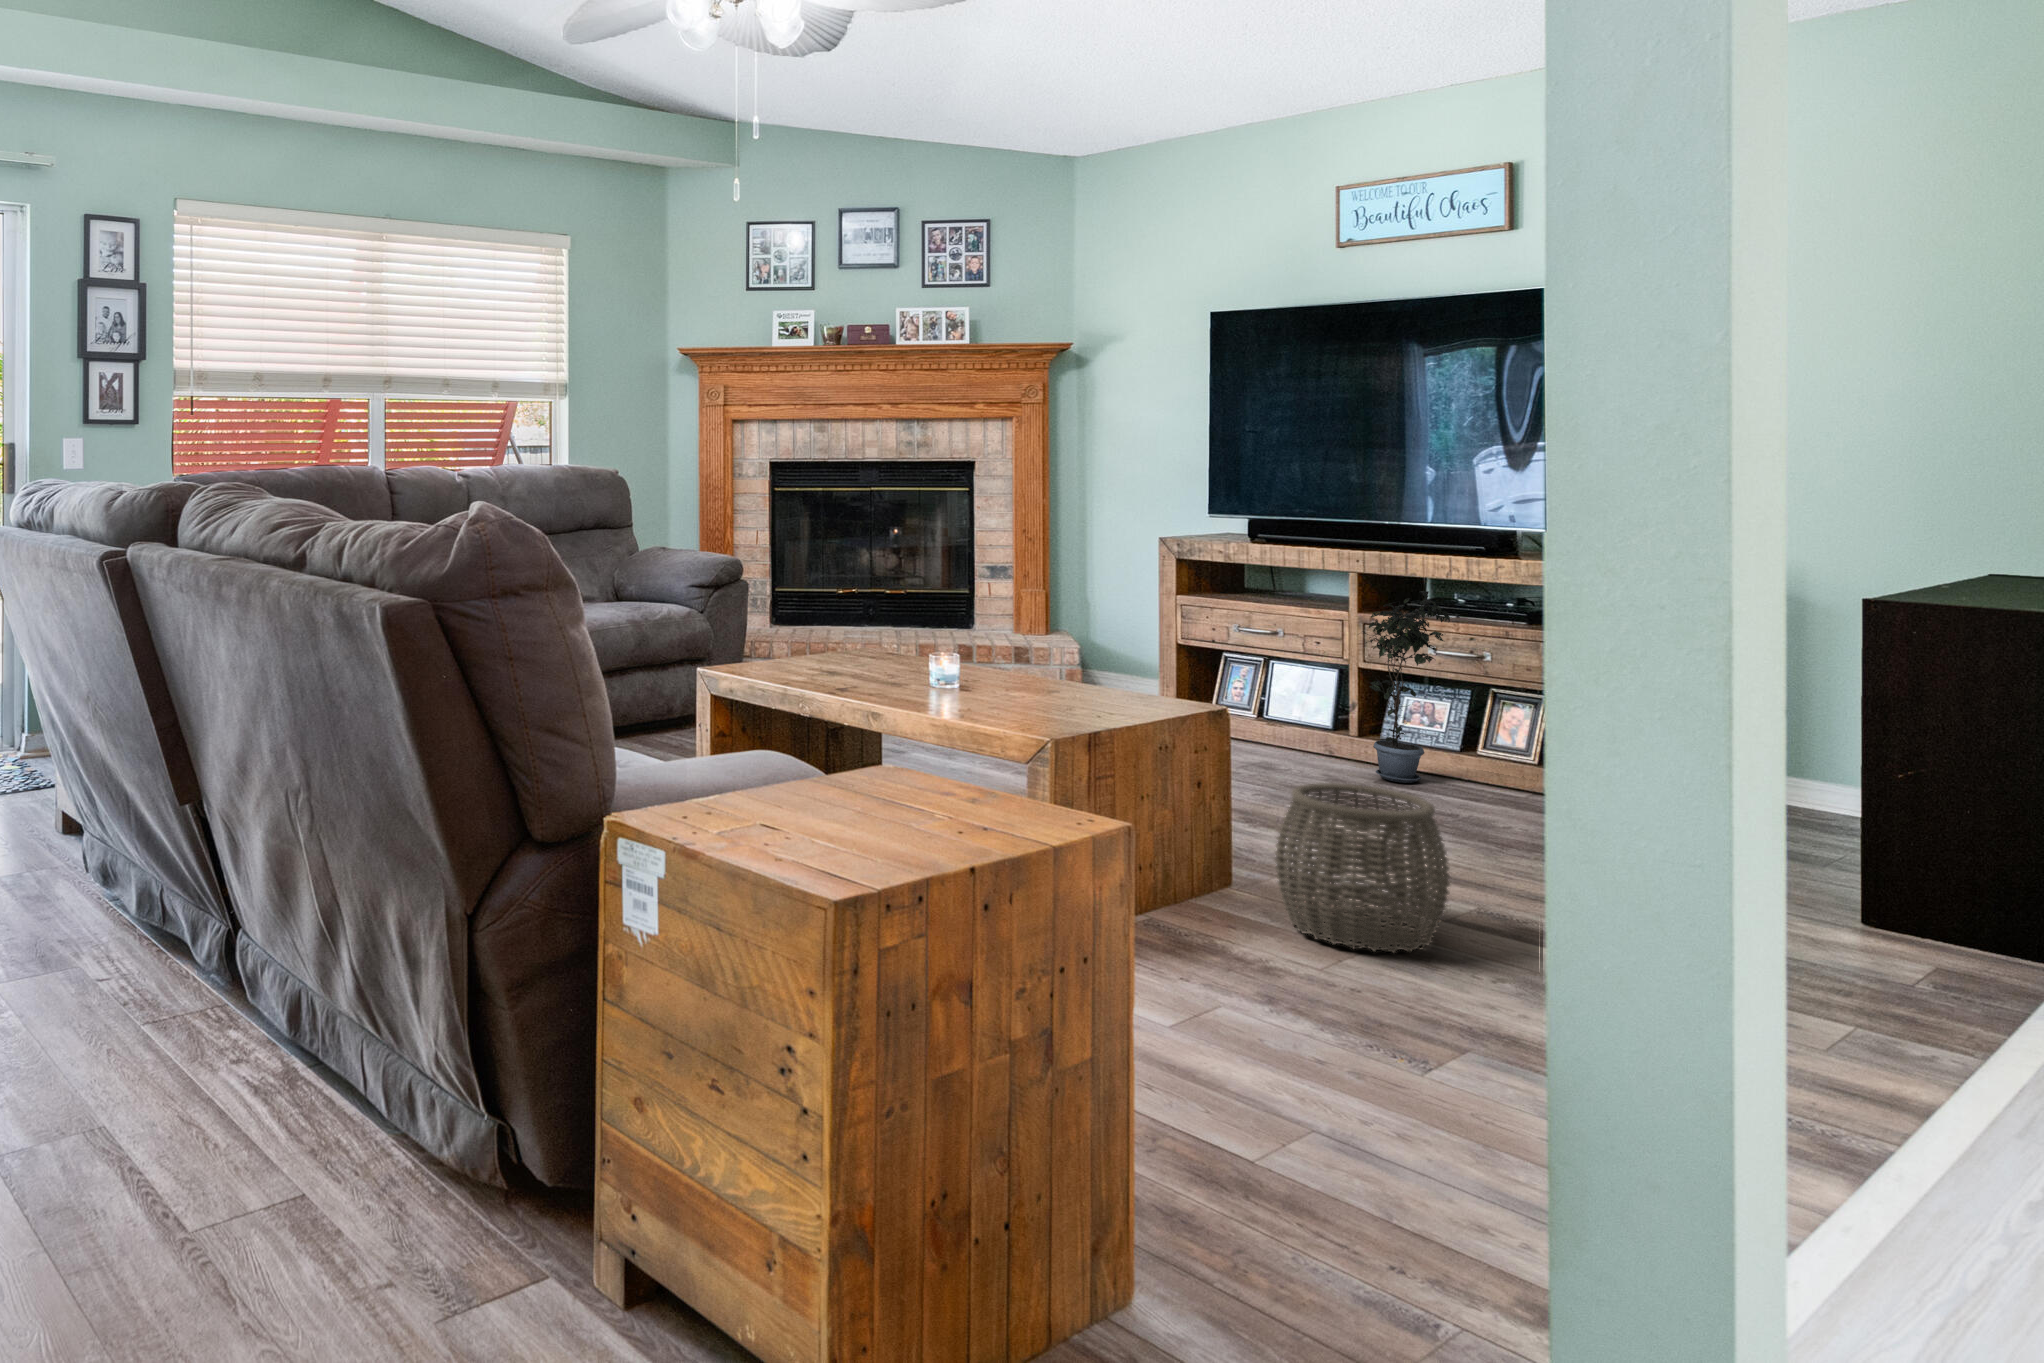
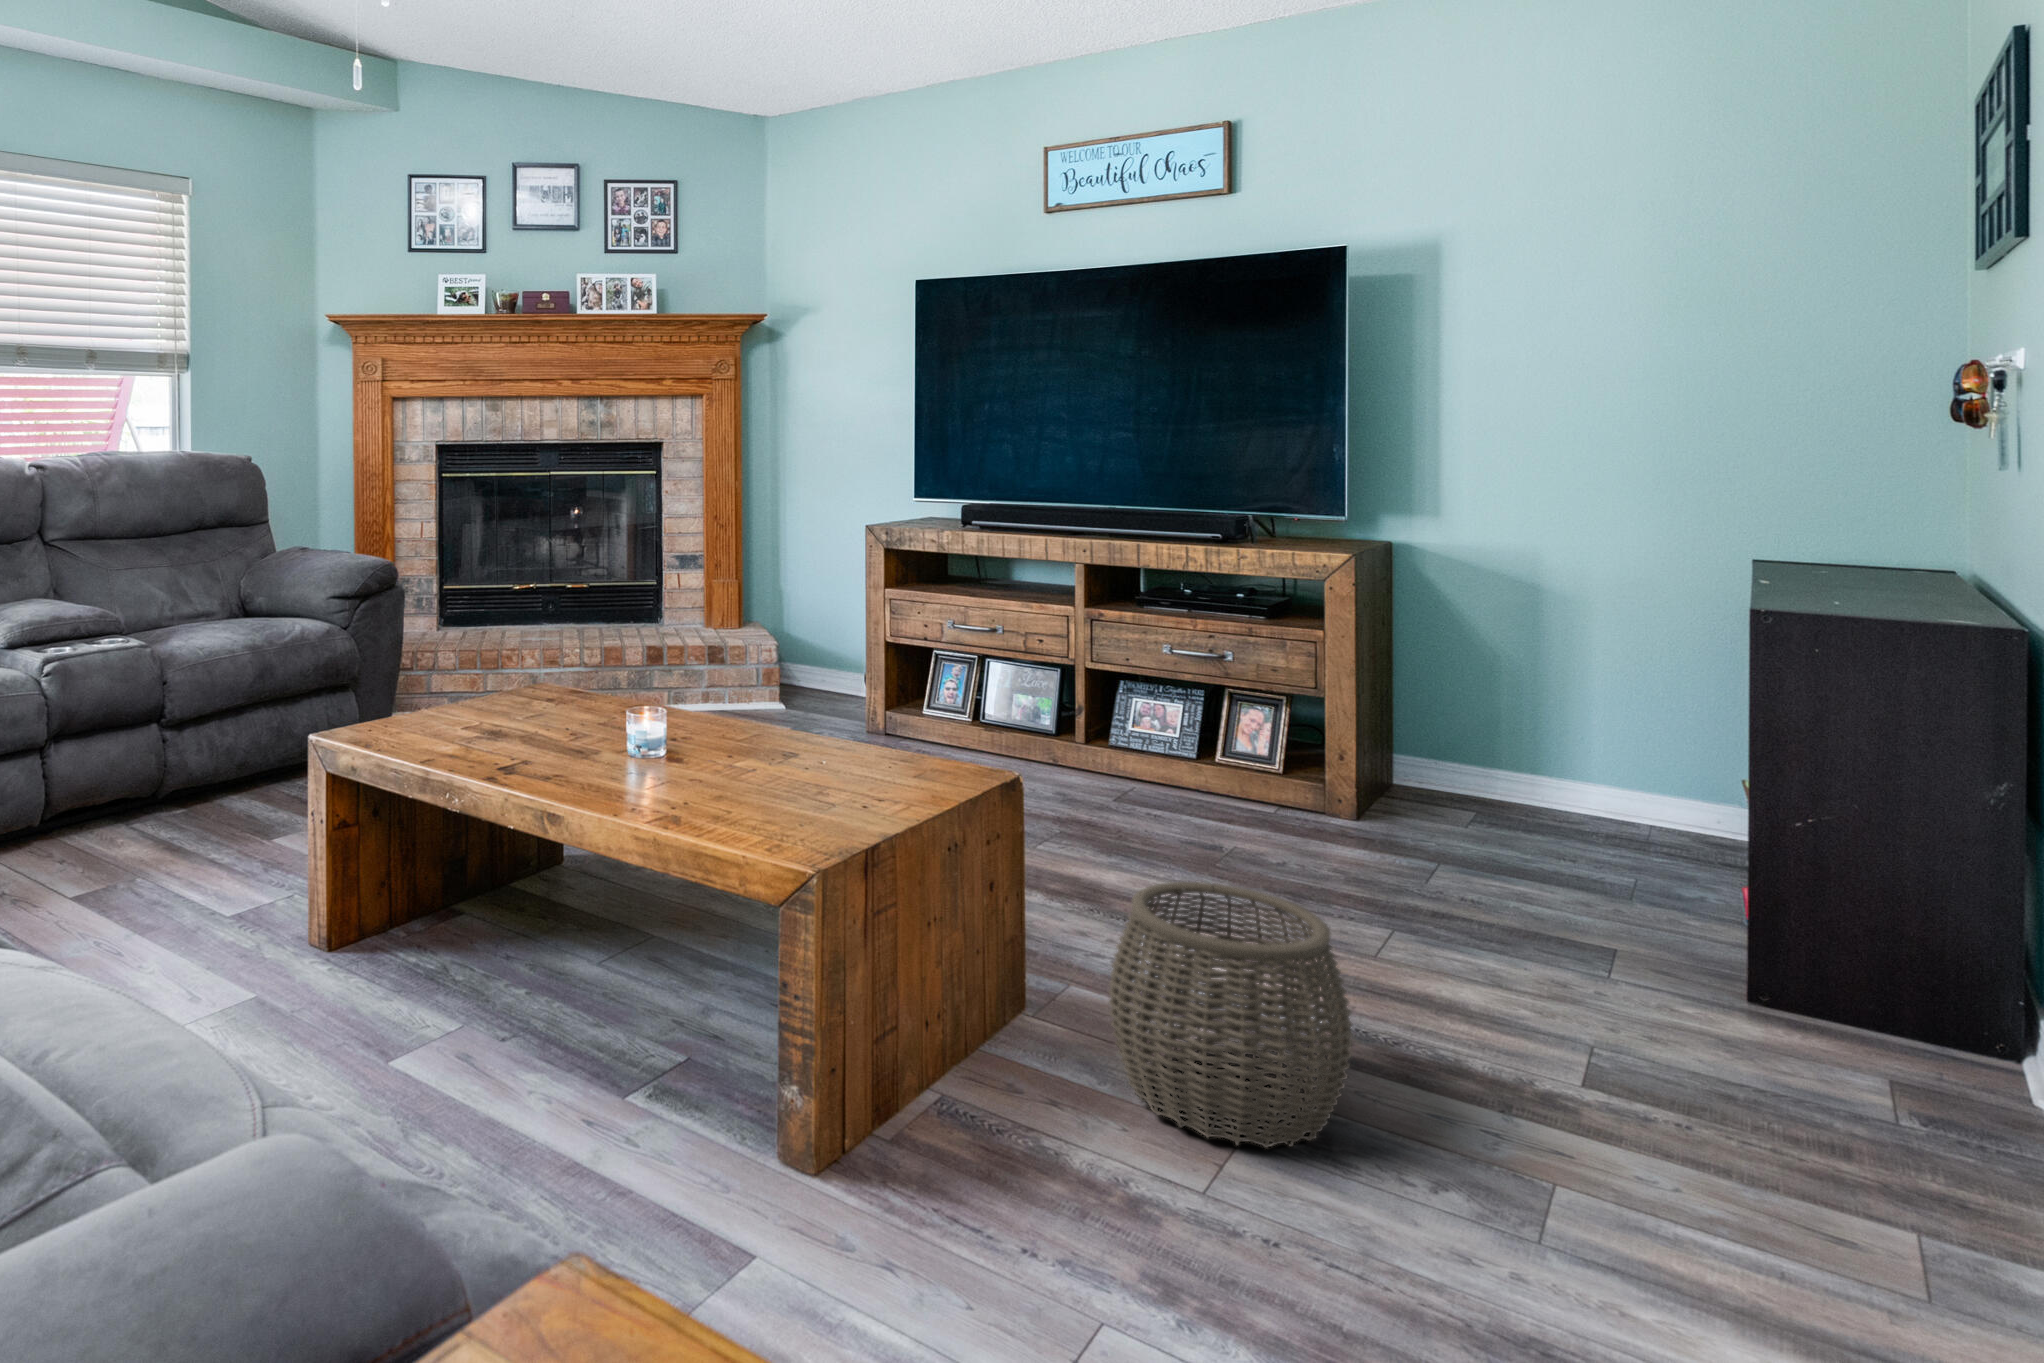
potted plant: present [1363,591,1450,783] -> none [1092,585,1193,802]

